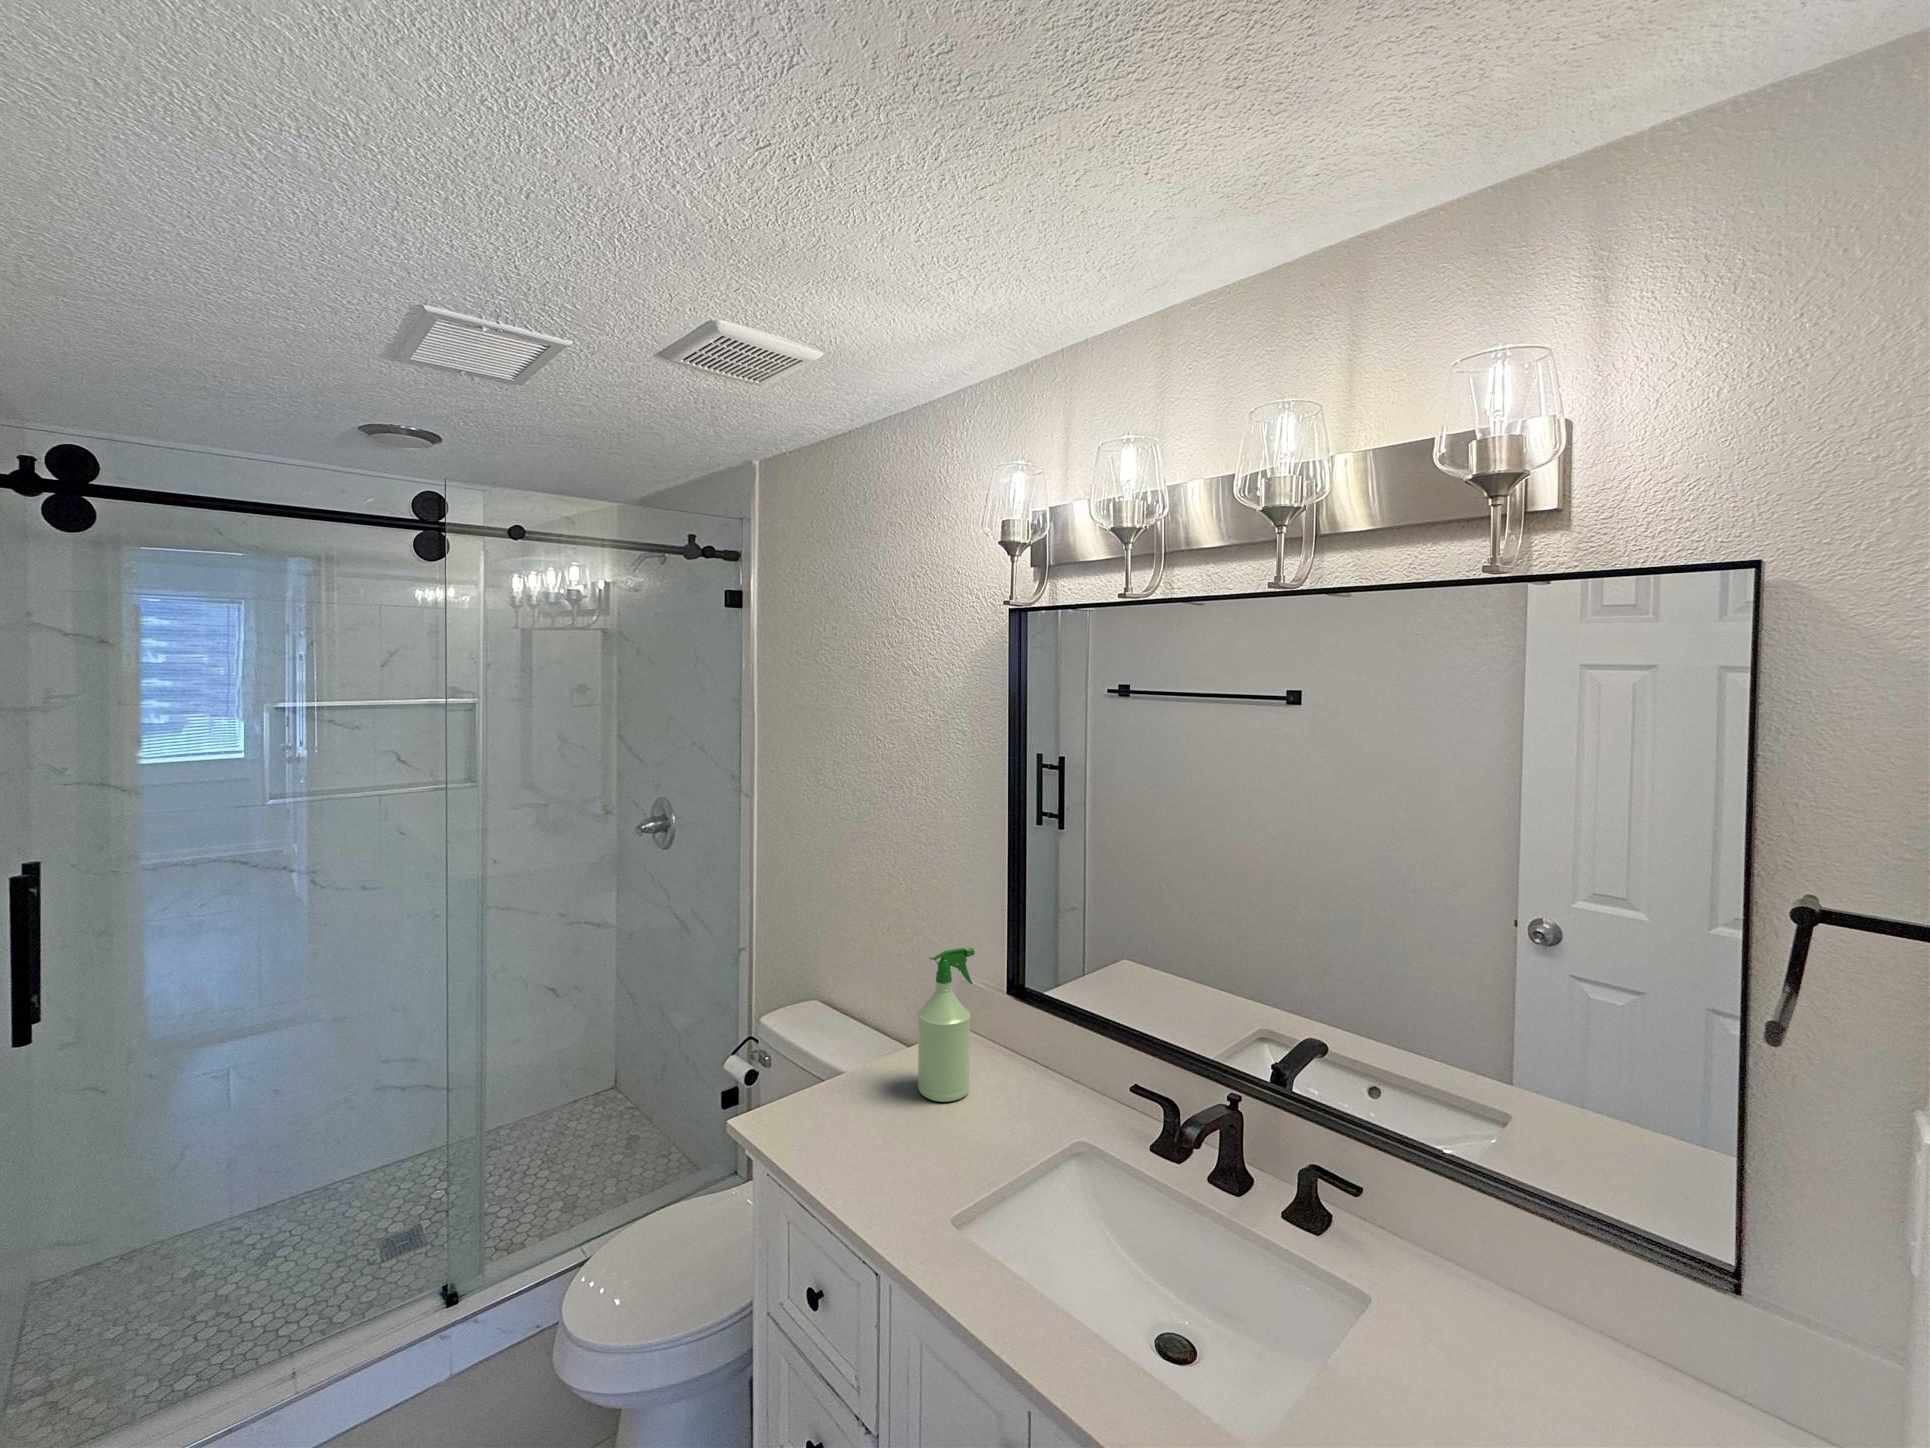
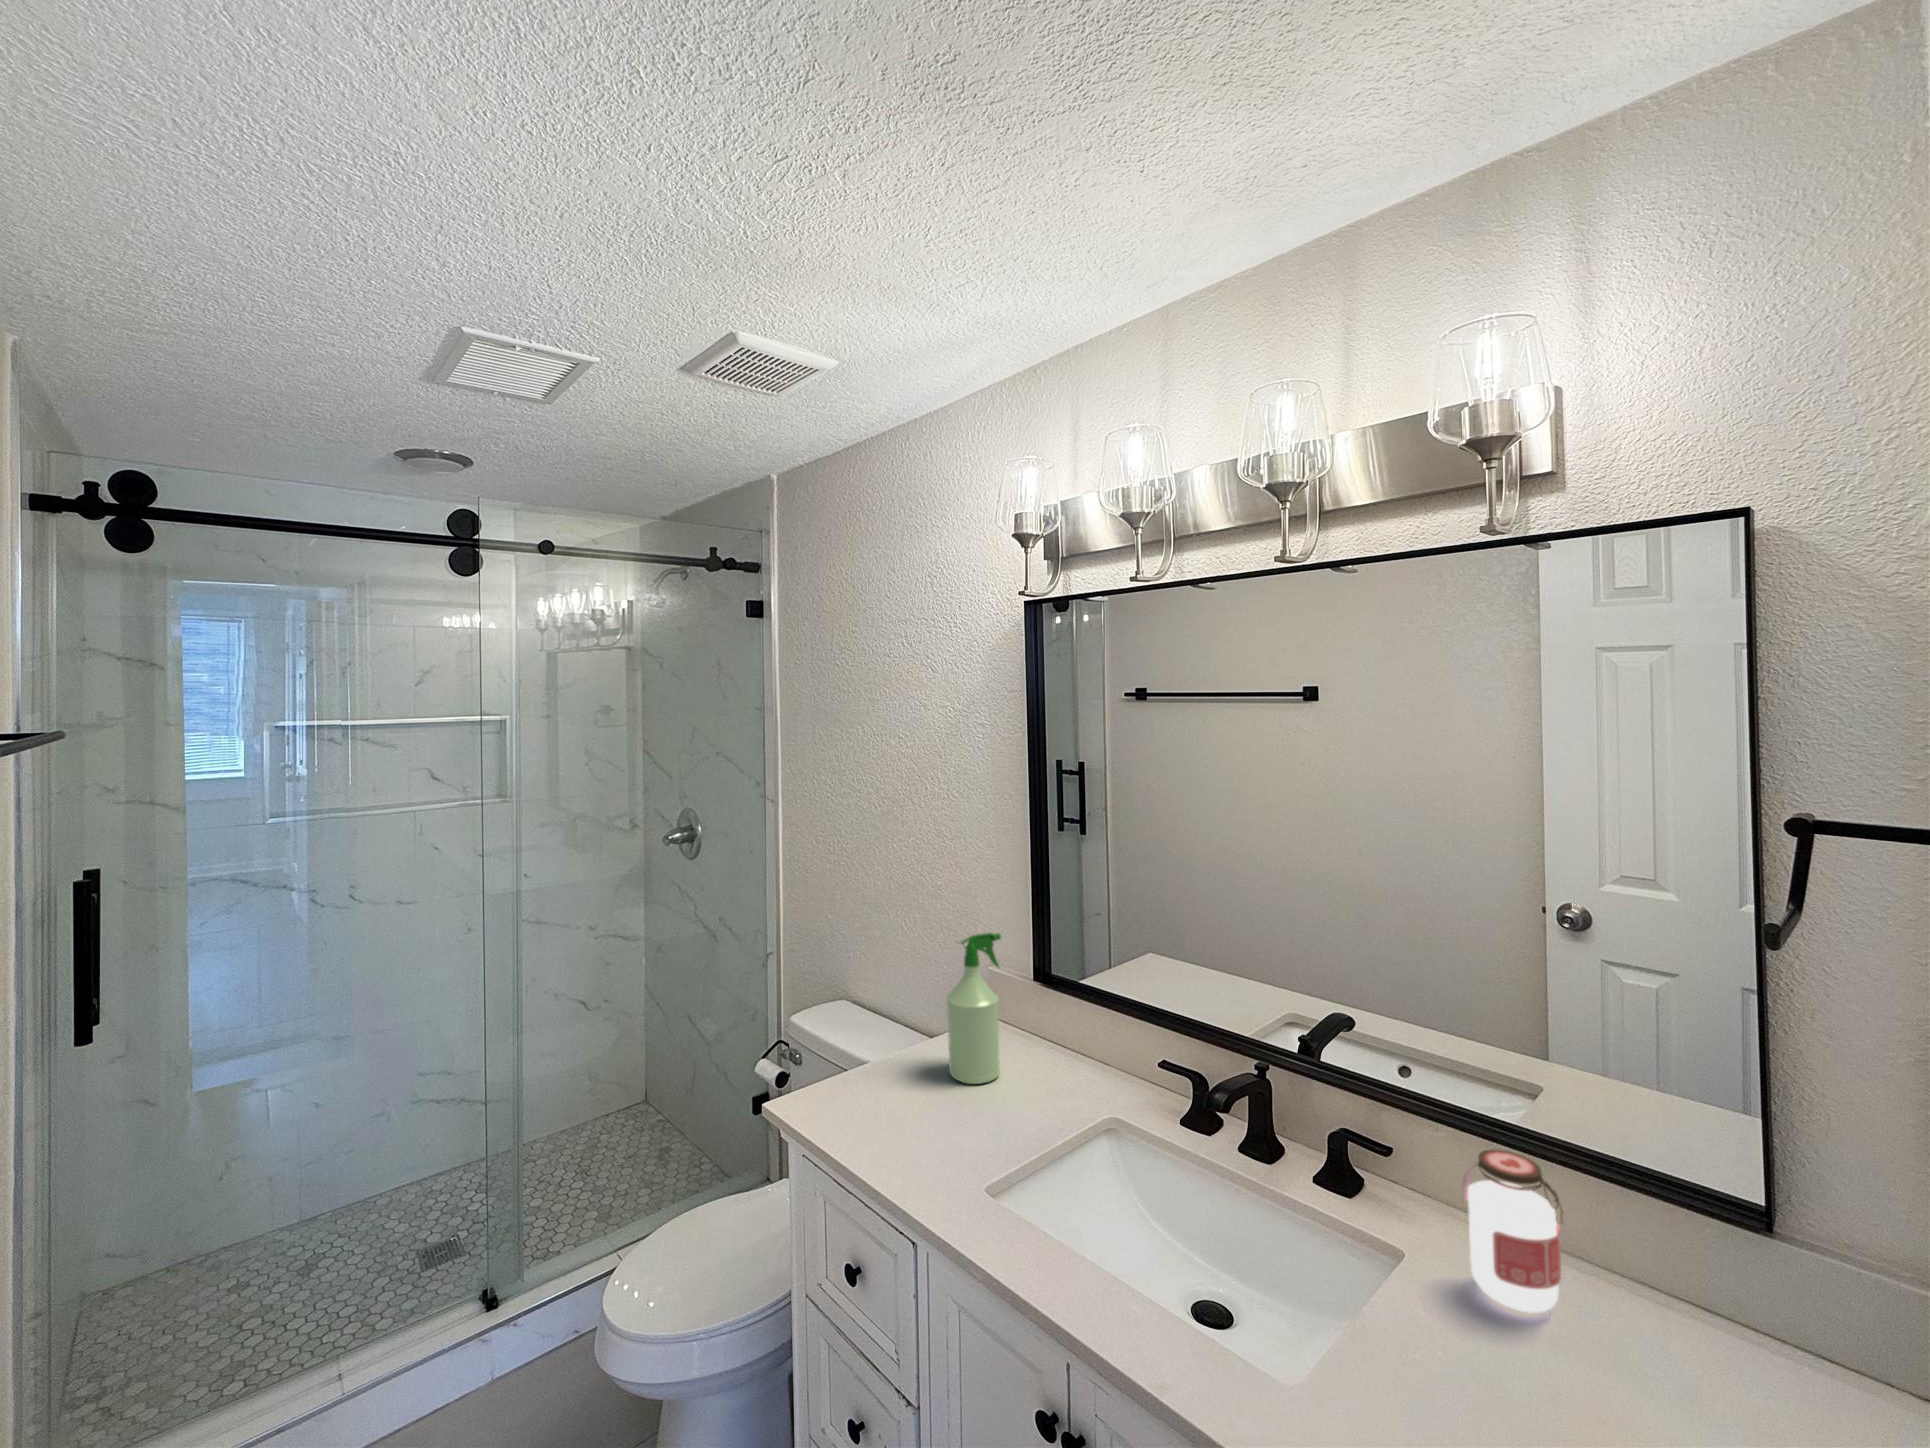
jar: none [1434,1202,1534,1373] -> present [1463,1149,1563,1313]

